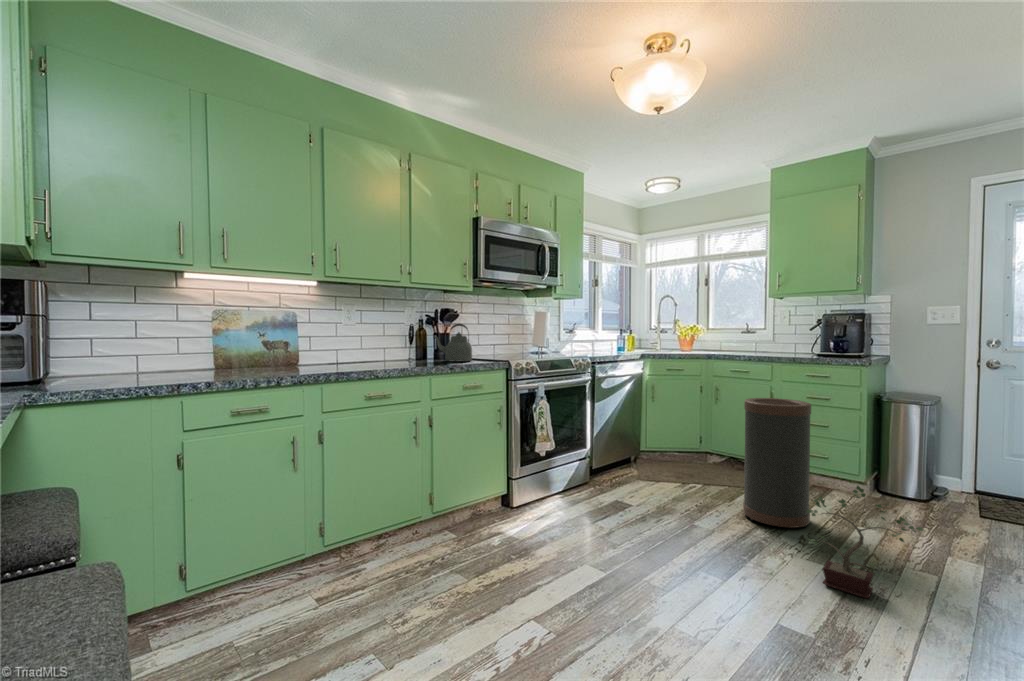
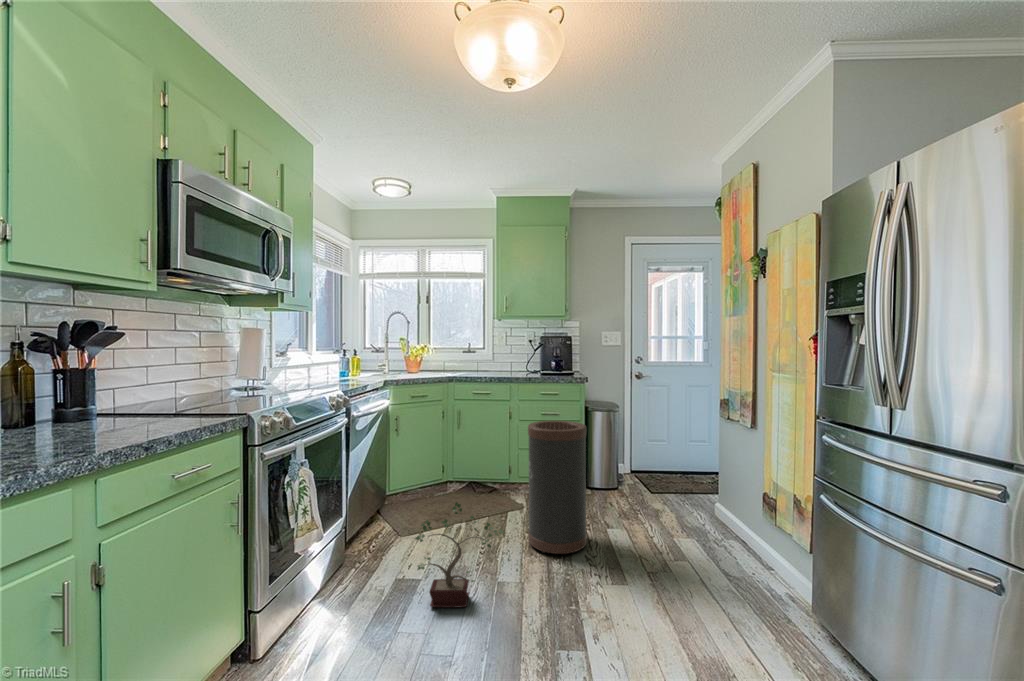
kettle: present [434,324,472,362] -> none [56,352,162,429]
potted plant: present [806,486,924,598] -> present [415,502,504,607]

